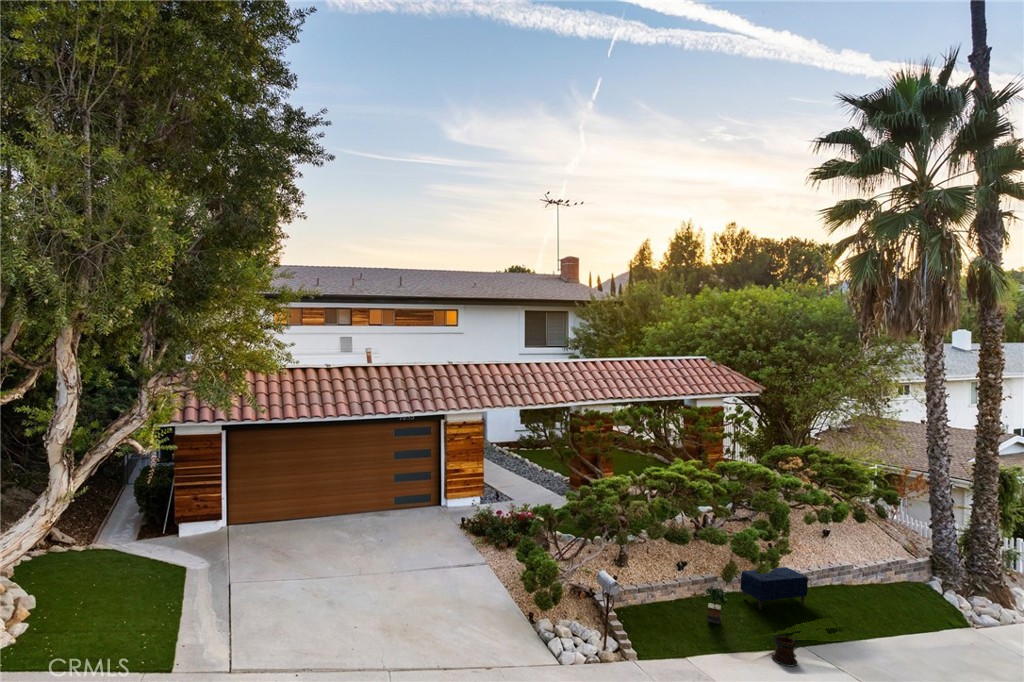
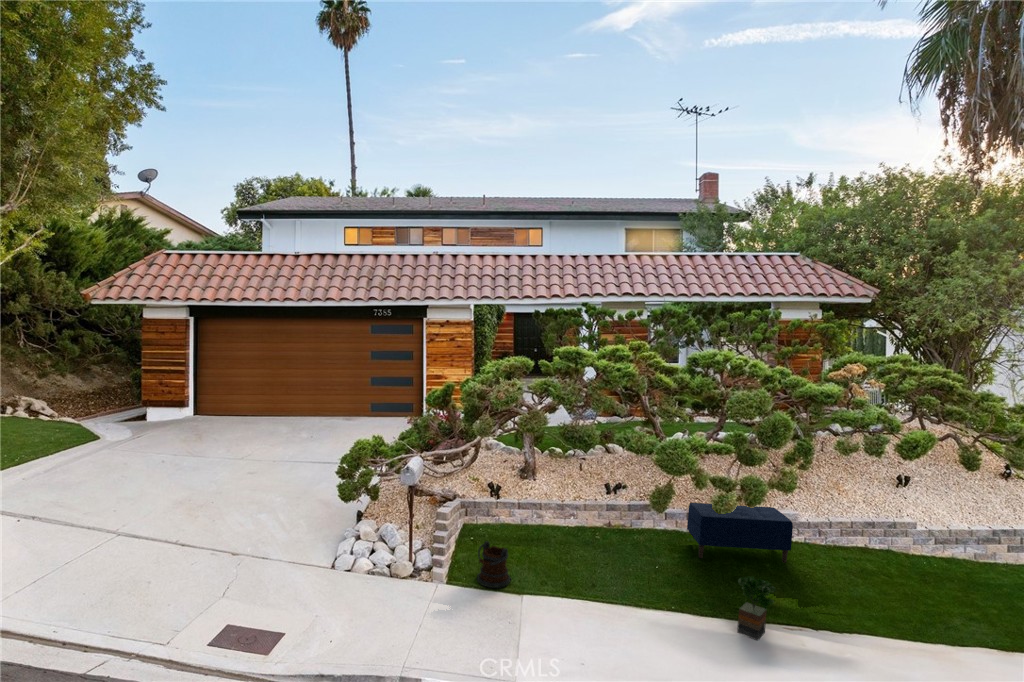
potted tree: present [705,587,727,624] -> present [737,577,775,640]
bucket: present [772,634,799,667] -> present [477,541,511,588]

